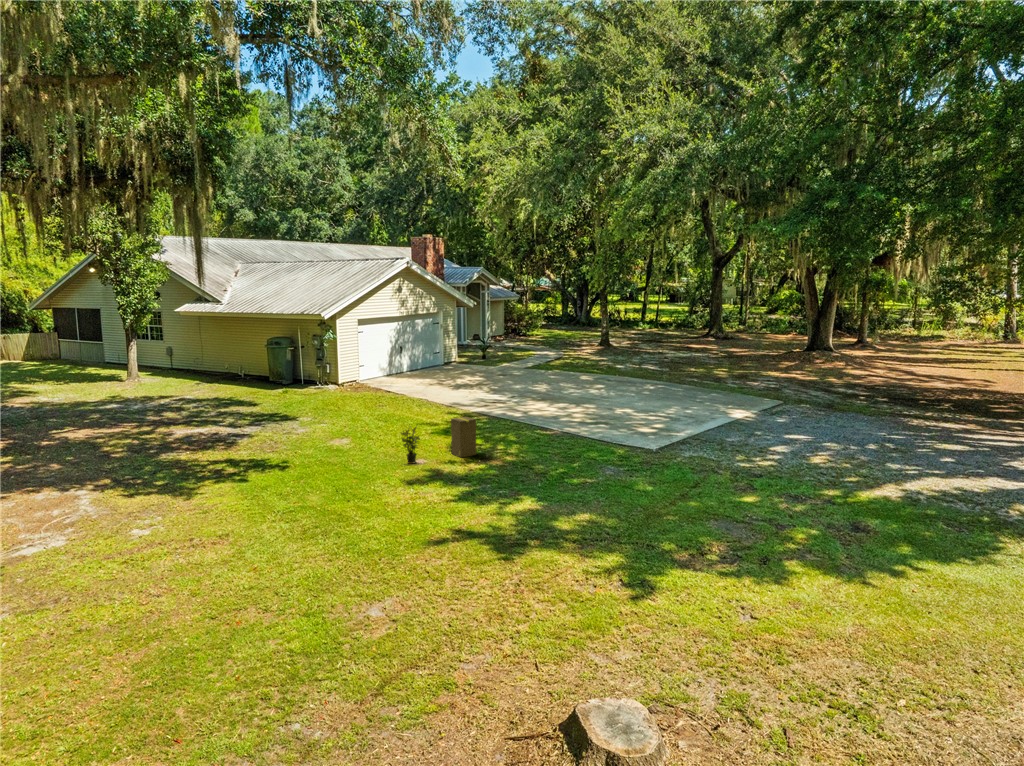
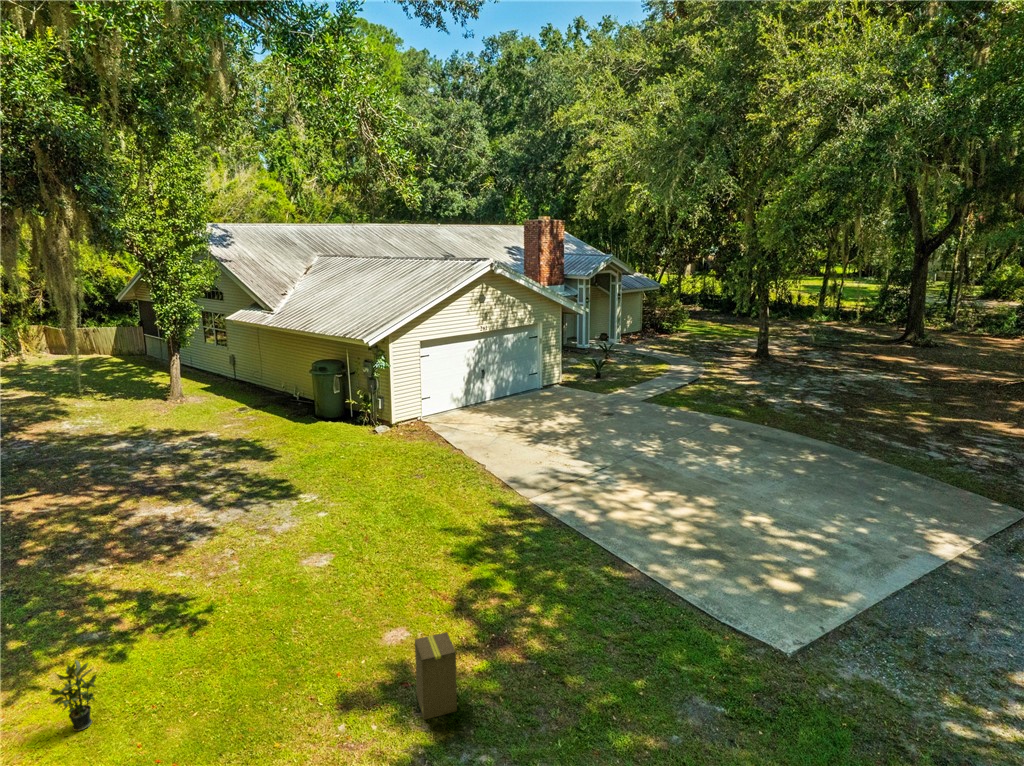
potted plant: present [401,426,420,464] -> present [49,660,96,731]

